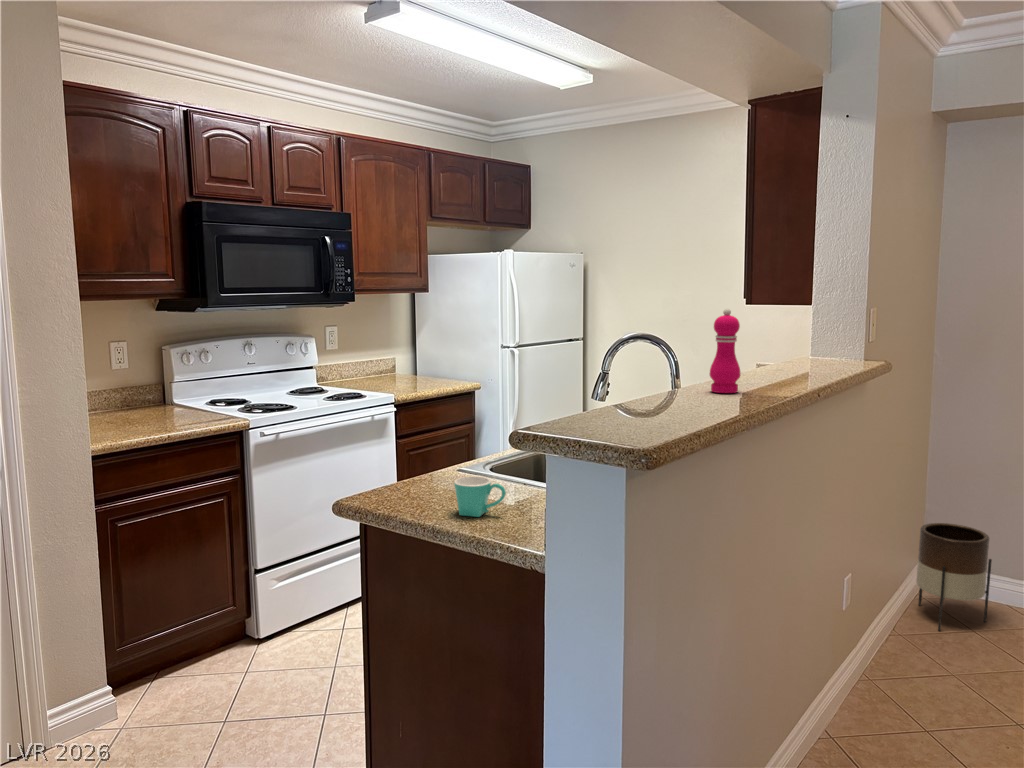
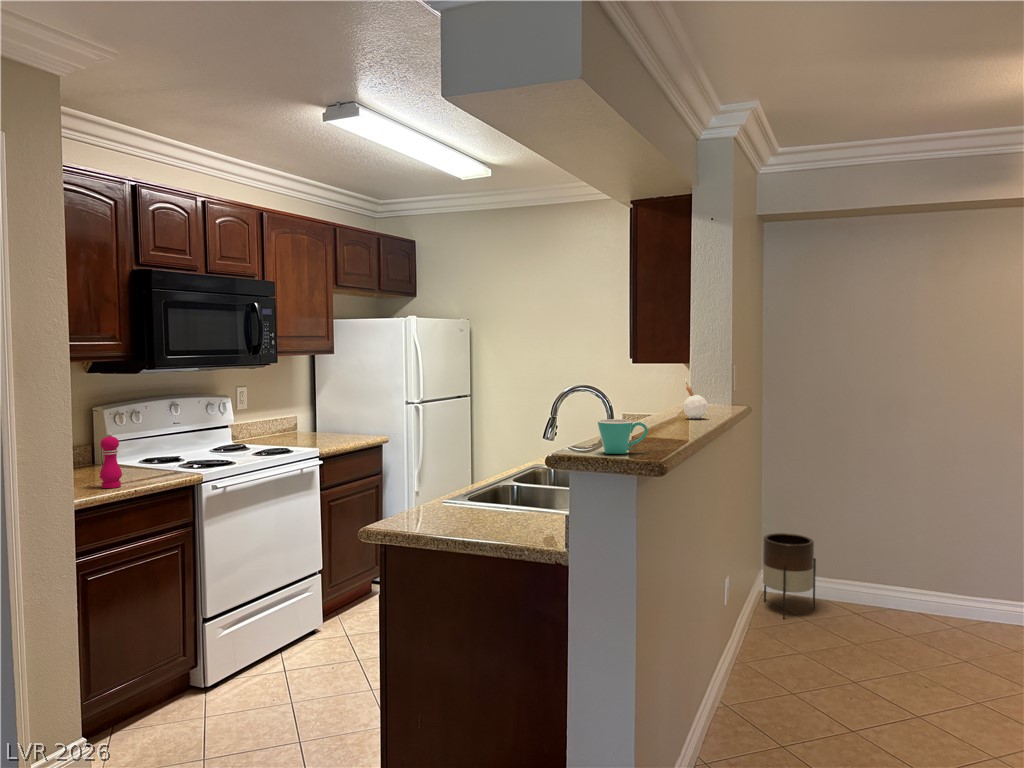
pepper mill: present [710,309,741,393] -> present [100,432,122,488]
candle: none [770,328,803,383] -> present [684,379,708,419]
mug: present [454,476,506,517] -> present [598,419,648,454]

